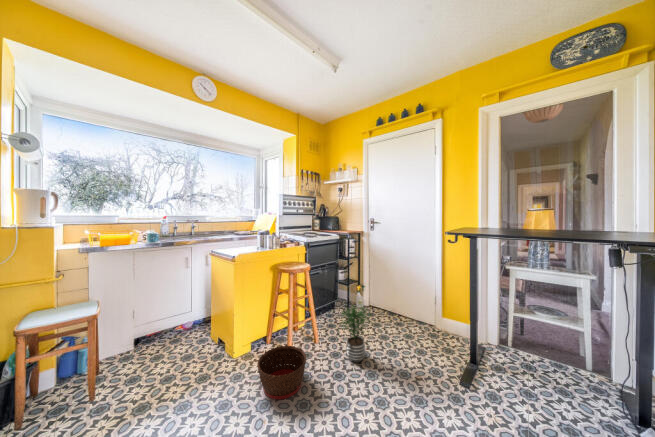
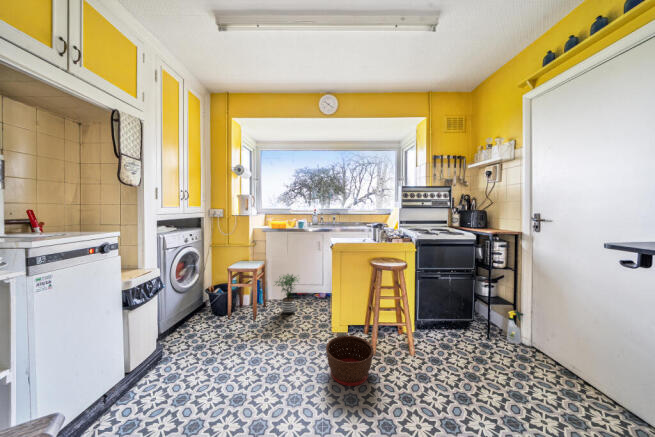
potted plant: present [342,306,370,363] -> present [275,275,298,314]

